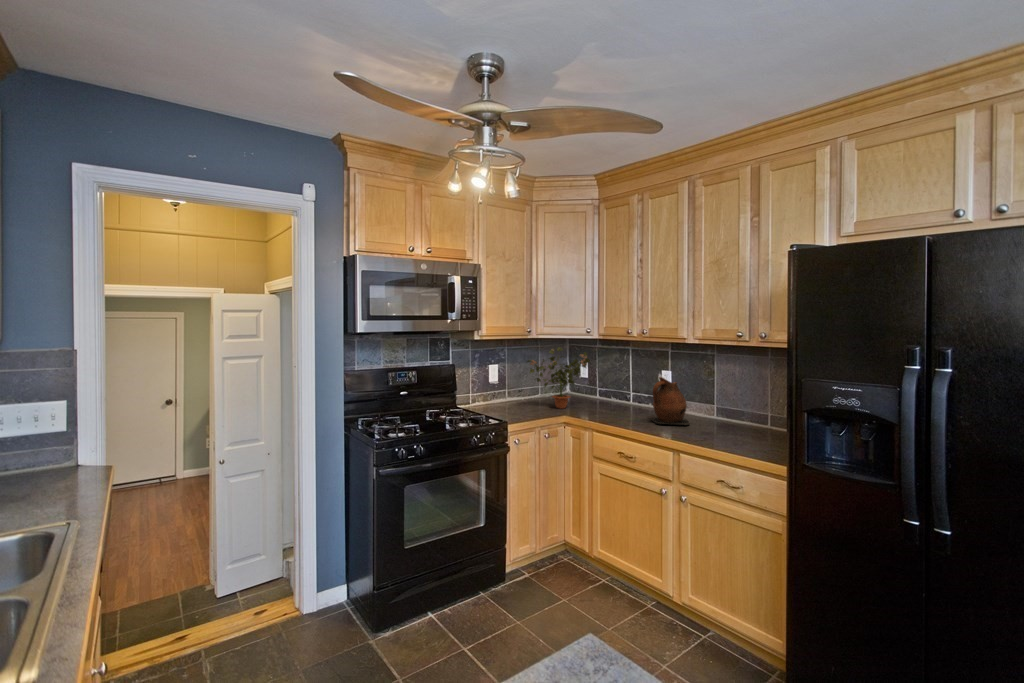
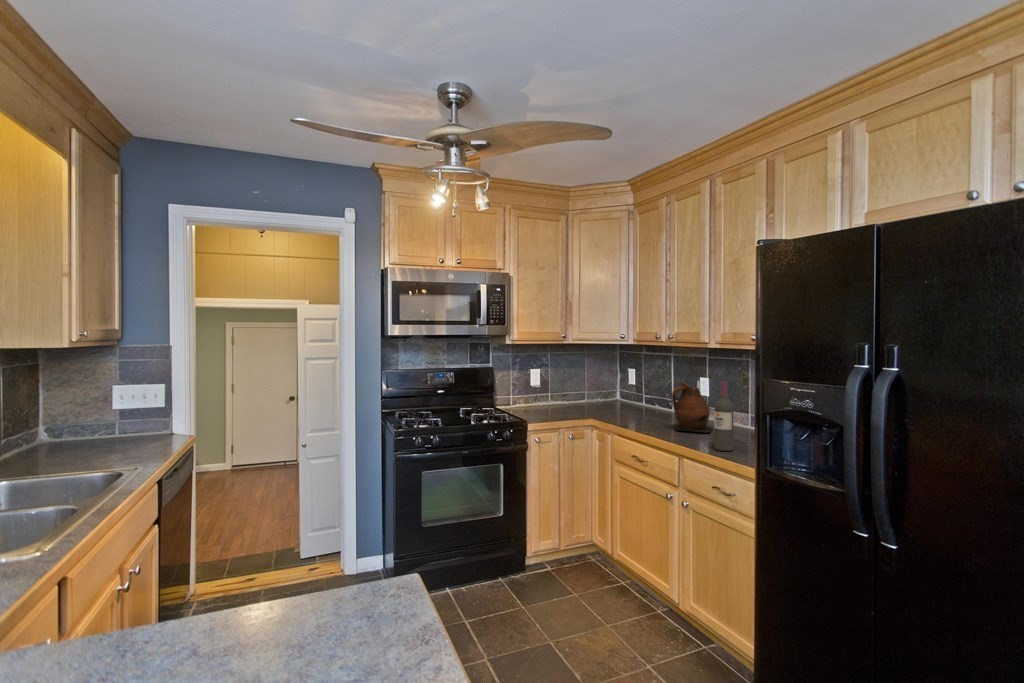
potted plant: present [527,347,590,409] -> none [564,351,626,412]
wine bottle: none [710,377,728,443] -> present [714,382,733,451]

